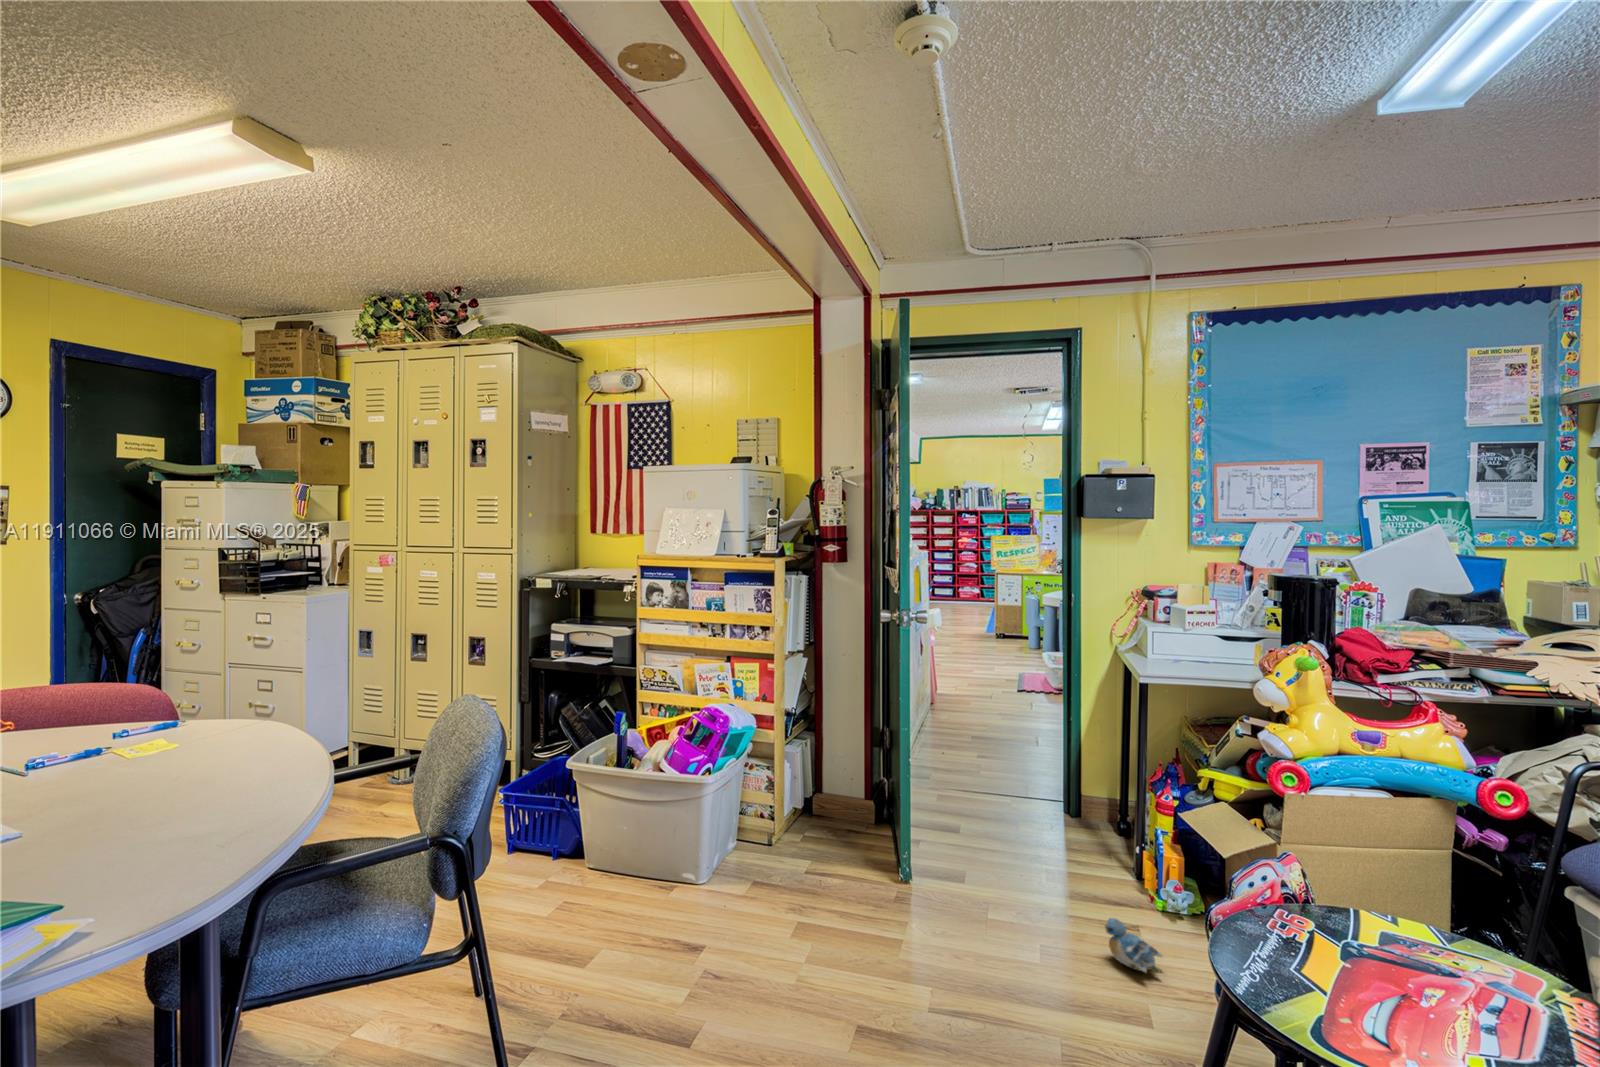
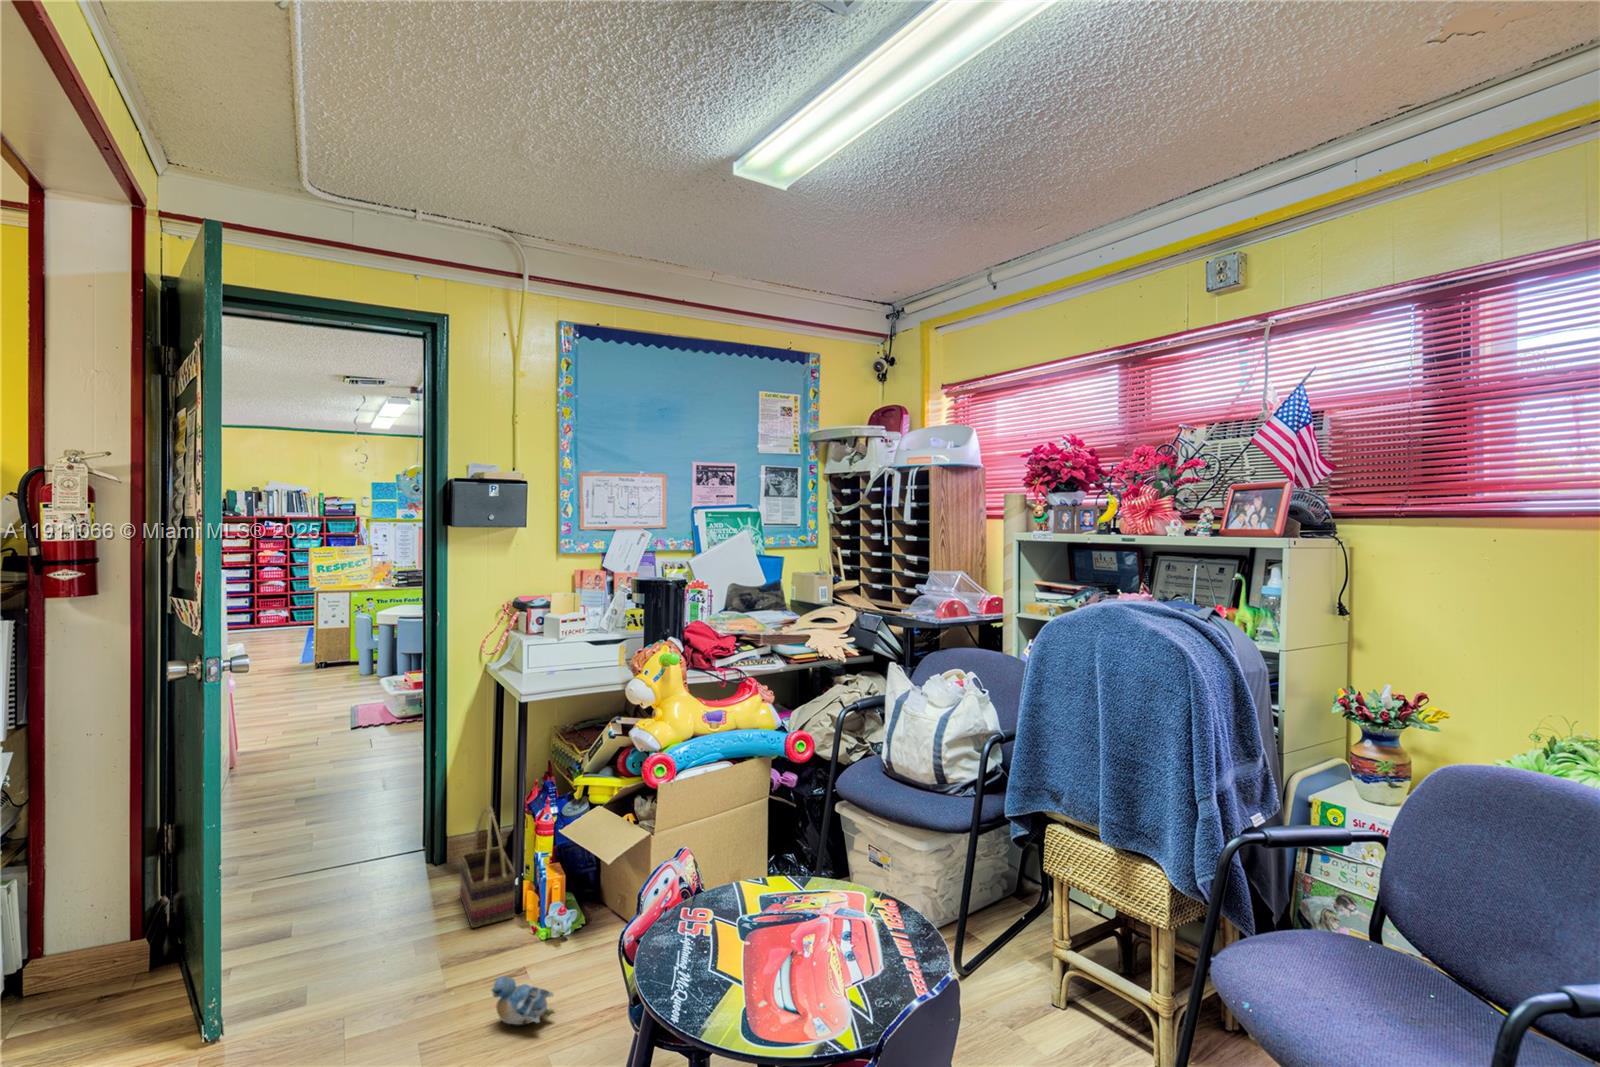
basket: none [1089,771,1137,879] -> present [460,806,516,928]

